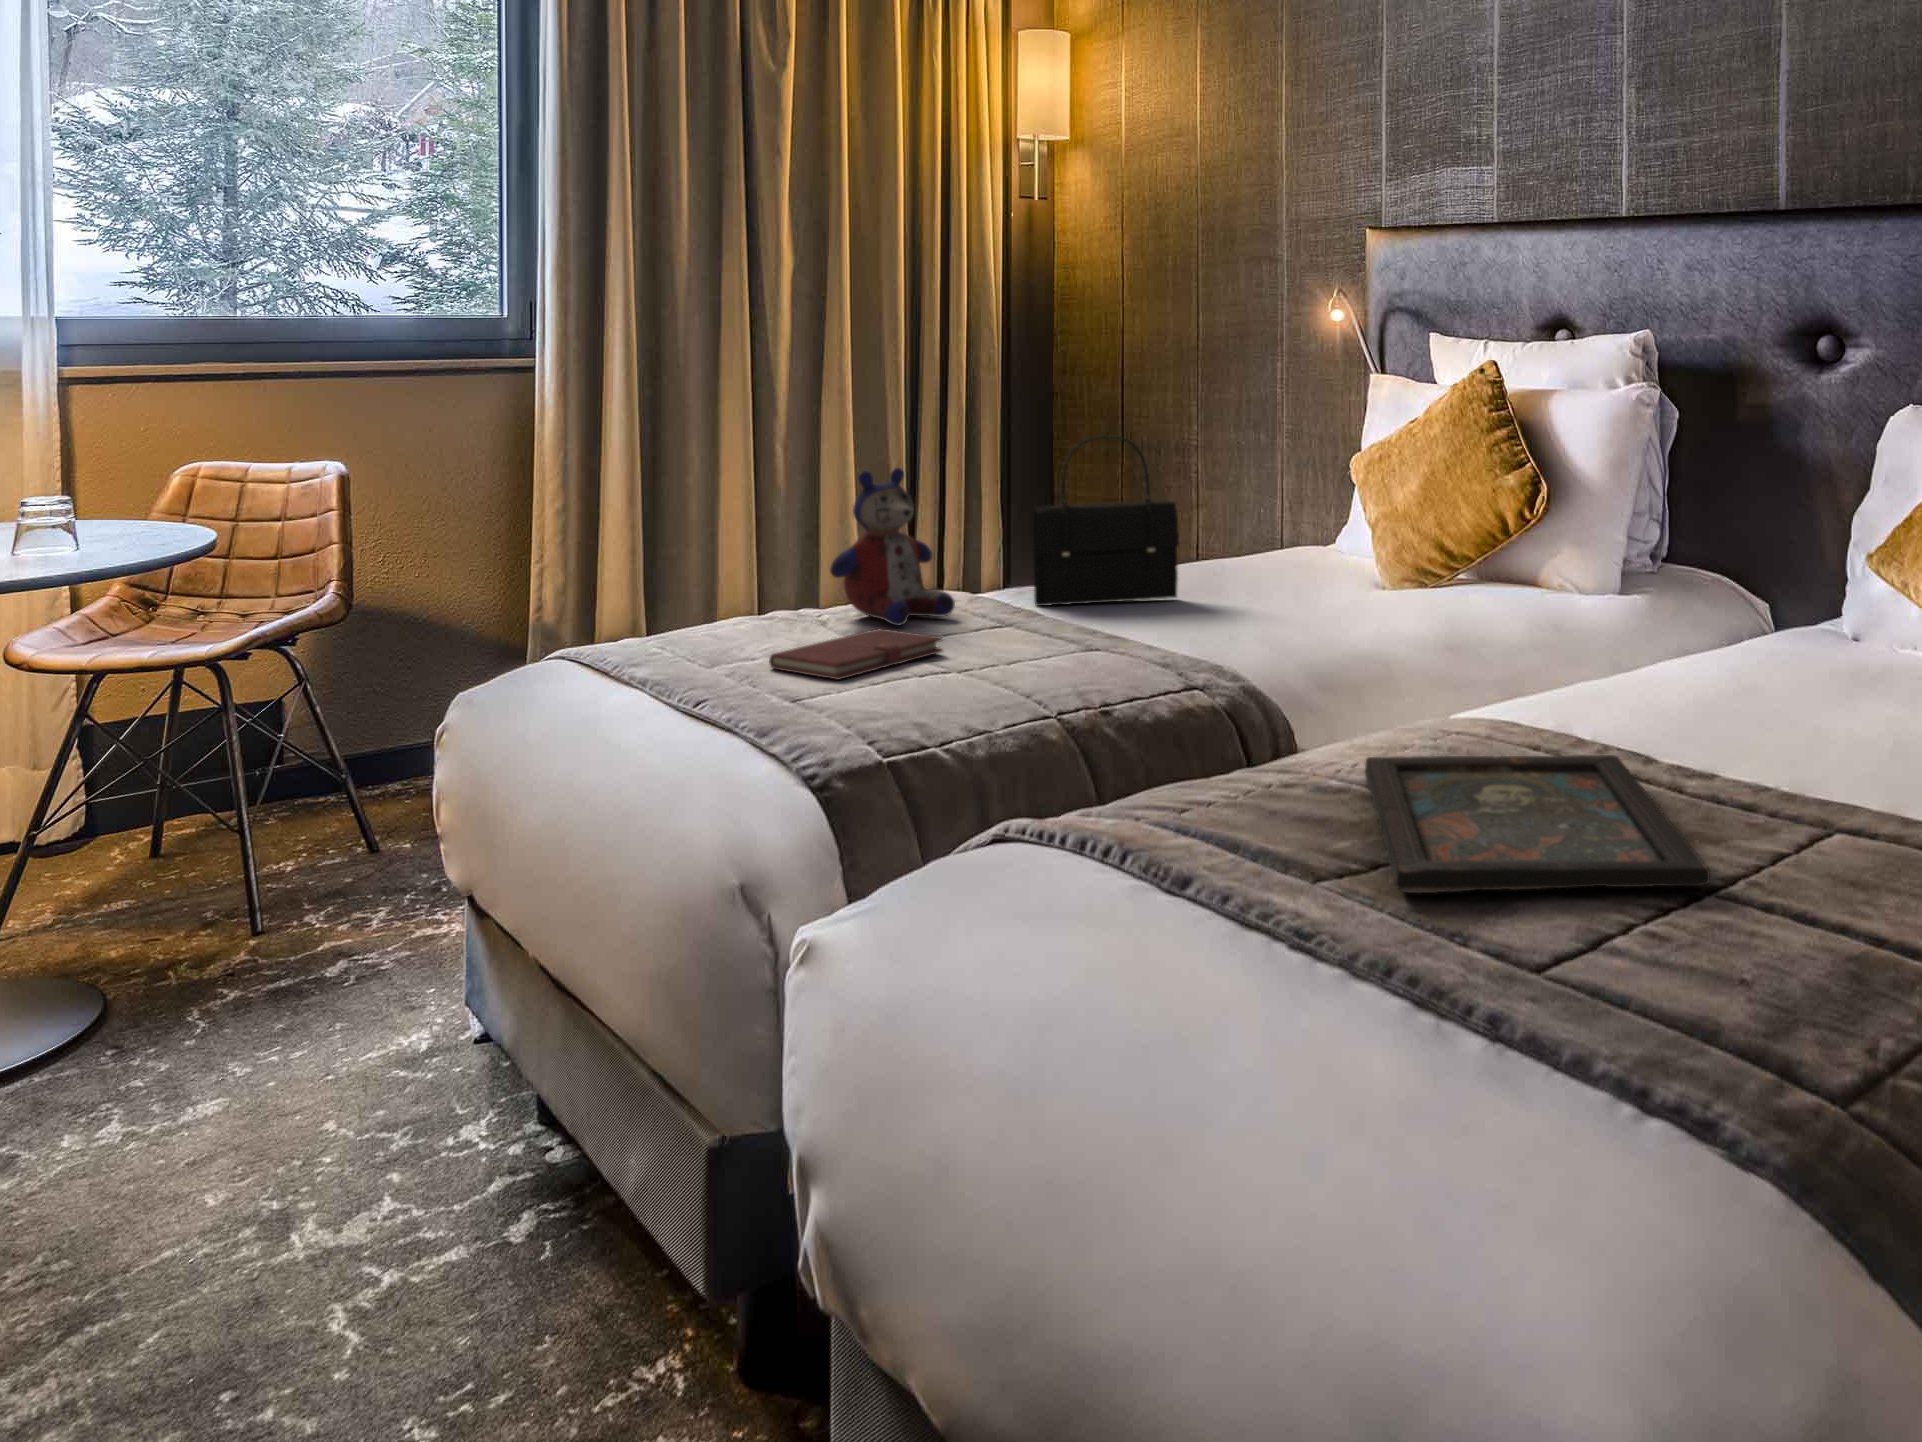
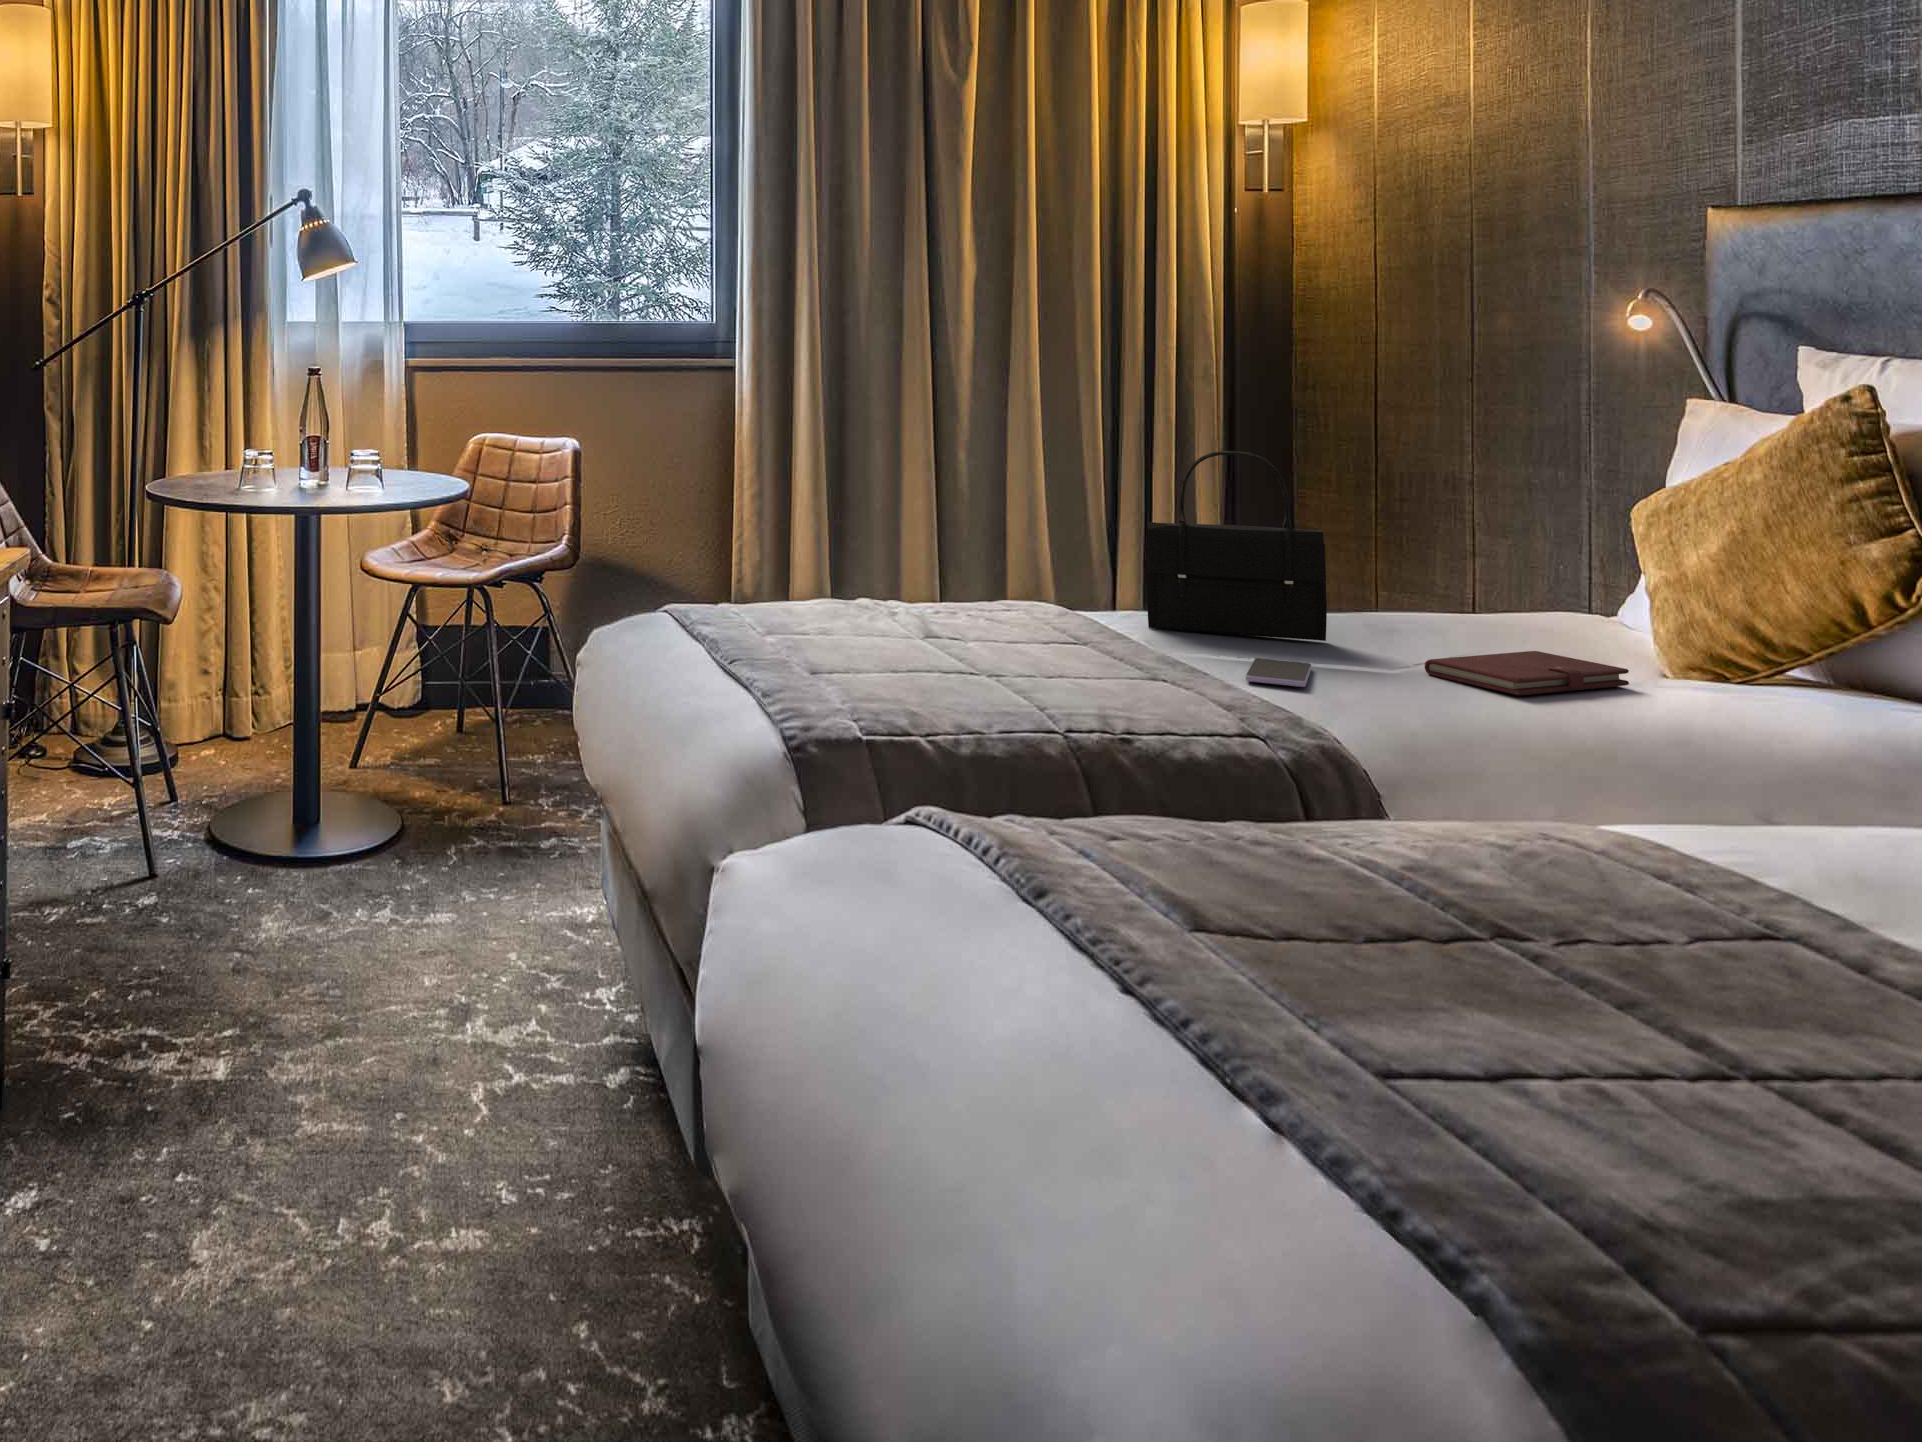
stuffed bear: present [830,468,955,626] -> none [923,471,1050,627]
smartphone: none [1137,620,1190,643] -> present [1246,658,1312,687]
notebook: present [769,629,943,680] -> present [1425,651,1629,695]
tray: present [1365,755,1710,893] -> none [1283,827,1753,1061]

